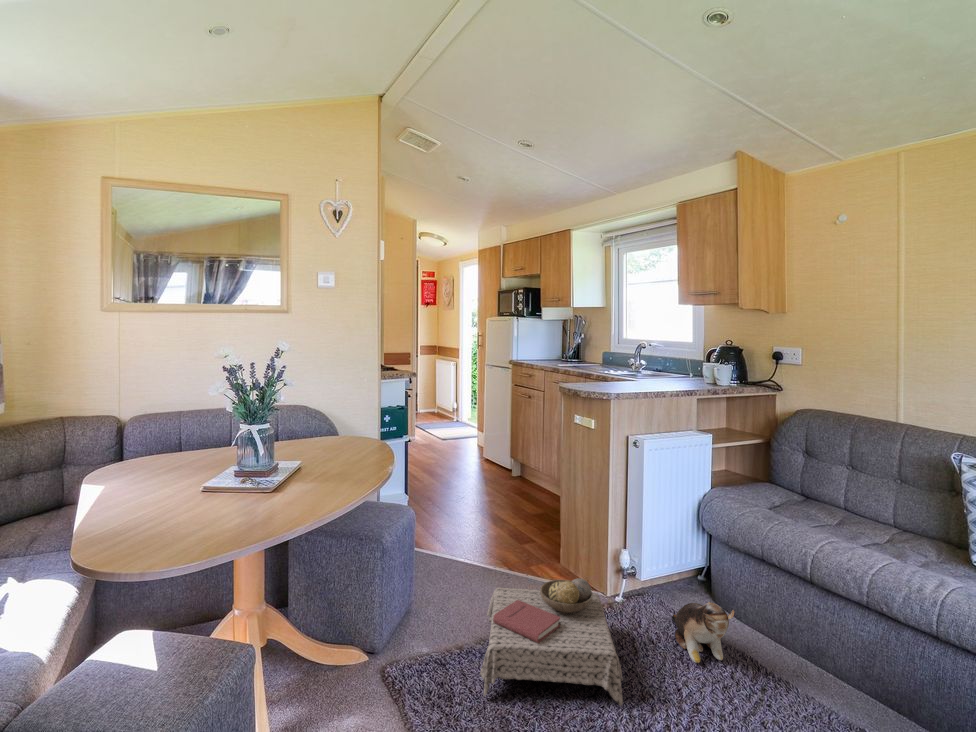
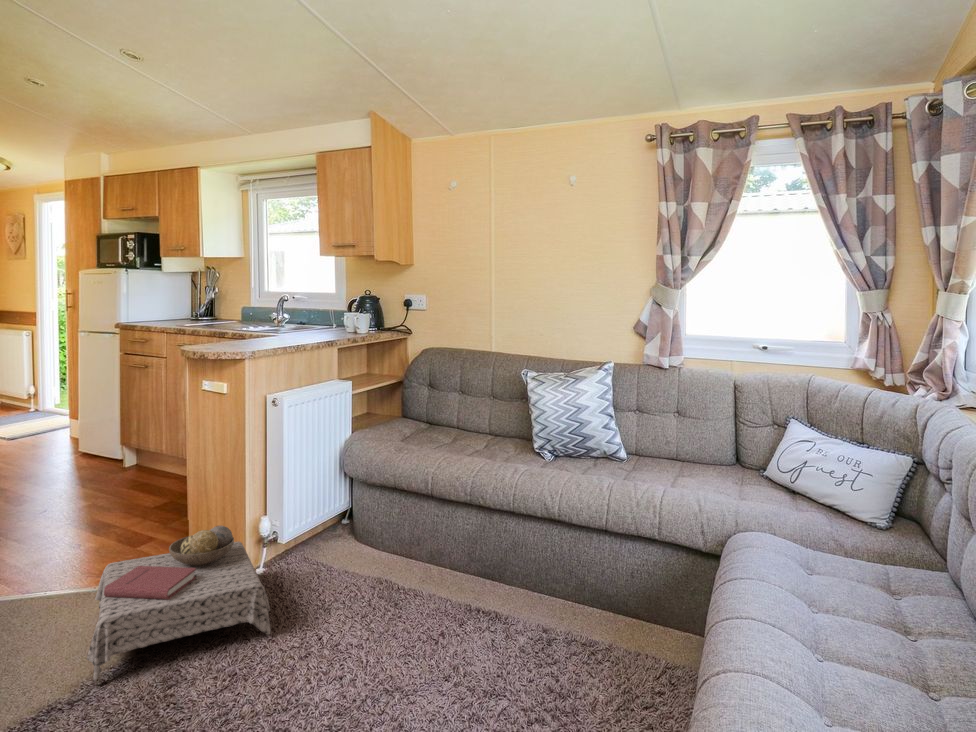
plush toy: present [672,602,734,663] -> none [320,518,375,579]

